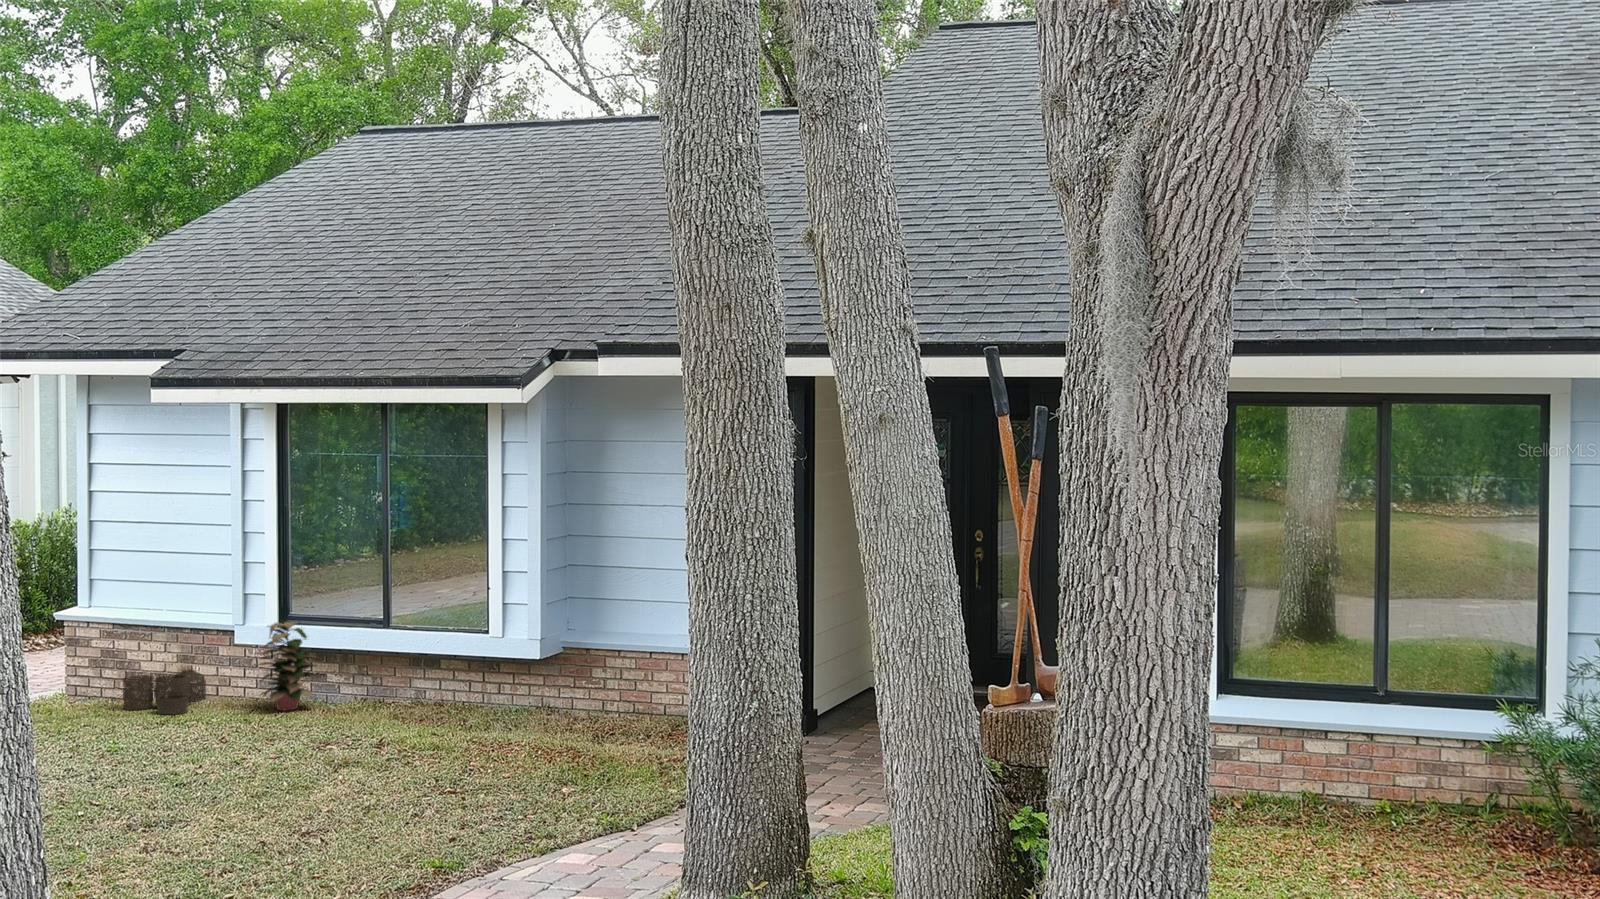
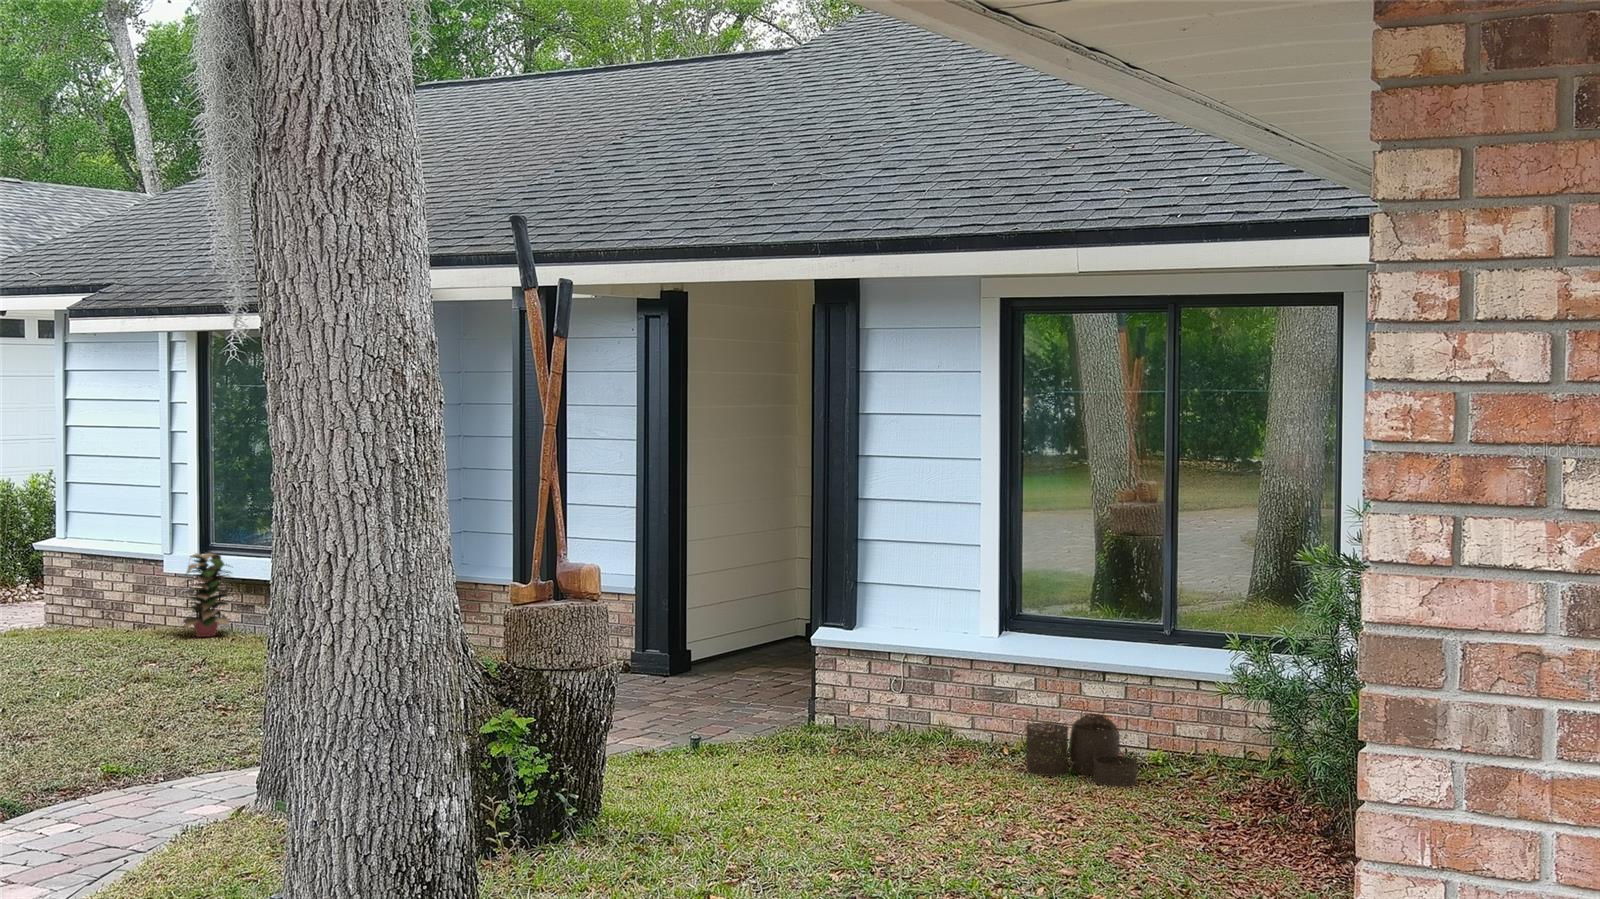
woven basket: present [123,667,206,714] -> present [1026,713,1138,787]

